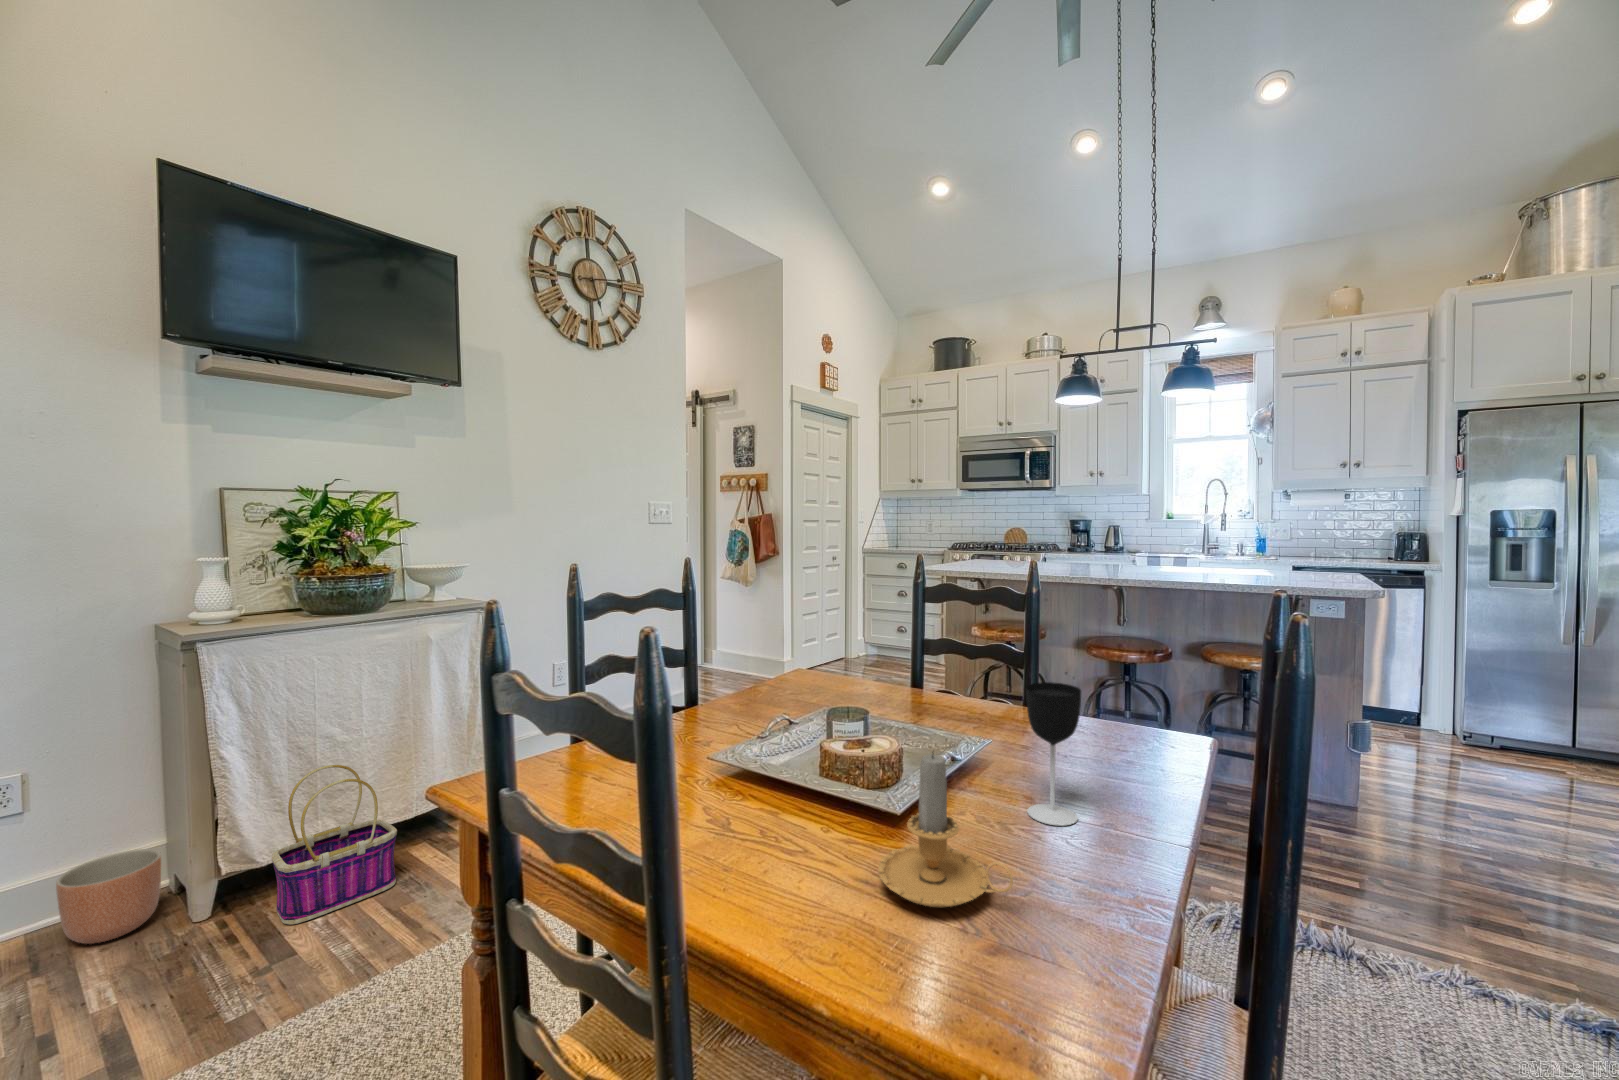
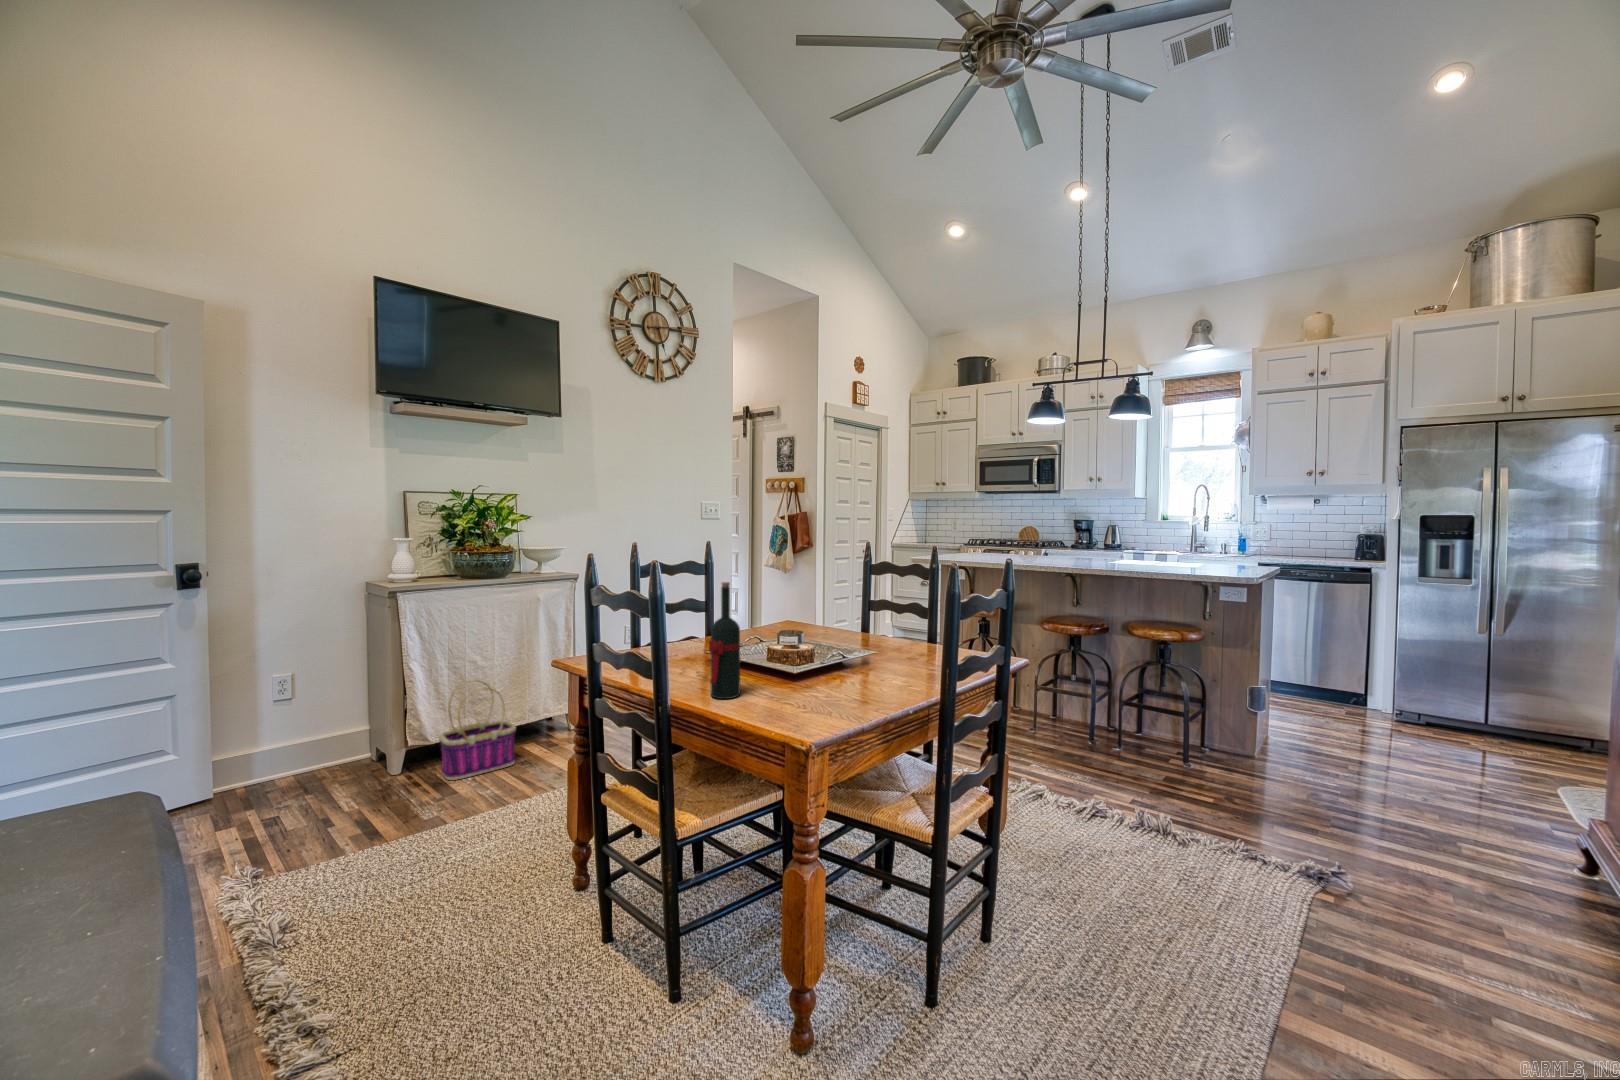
wine bottle: none [754,637,808,859] -> present [709,582,740,699]
wine glass: present [1026,682,1081,826] -> none [871,615,902,695]
candle: present [878,754,1013,907] -> none [765,639,826,716]
planter: present [56,849,161,944] -> none [315,727,372,781]

